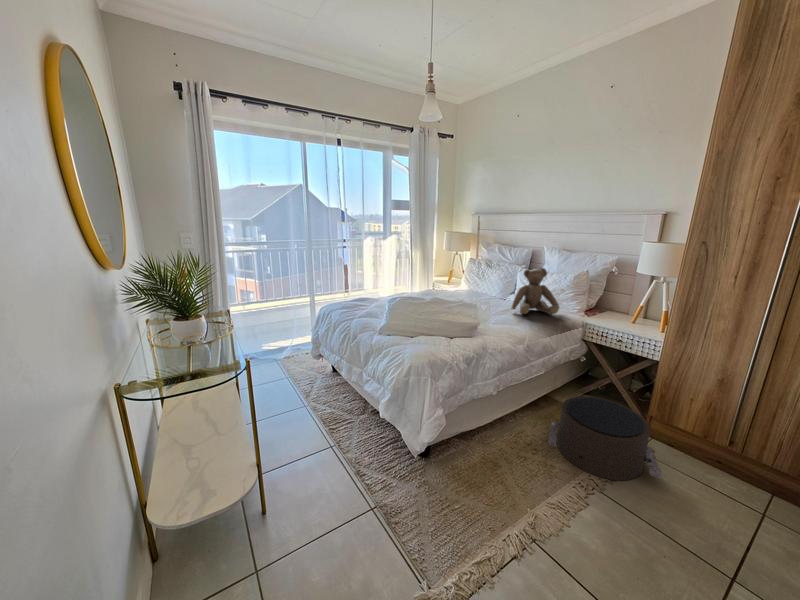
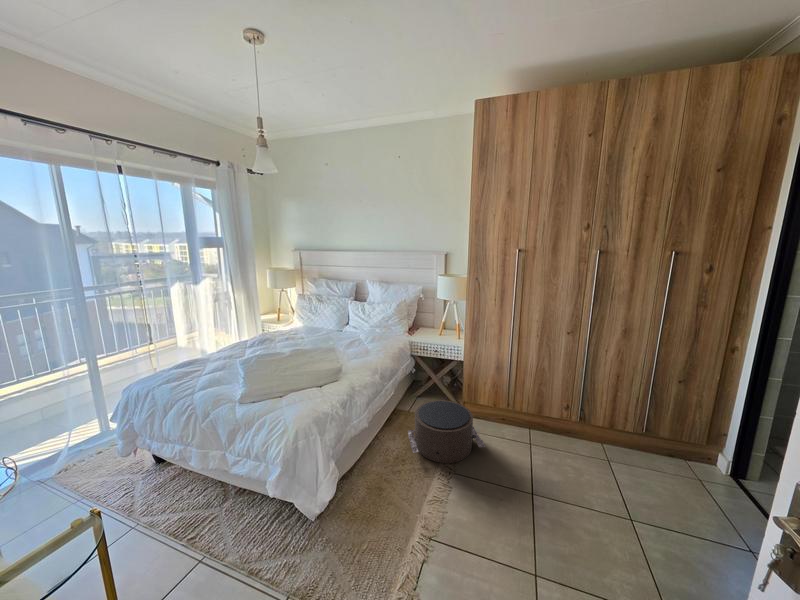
teddy bear: present [512,268,559,314] -> none [354,302,392,345]

